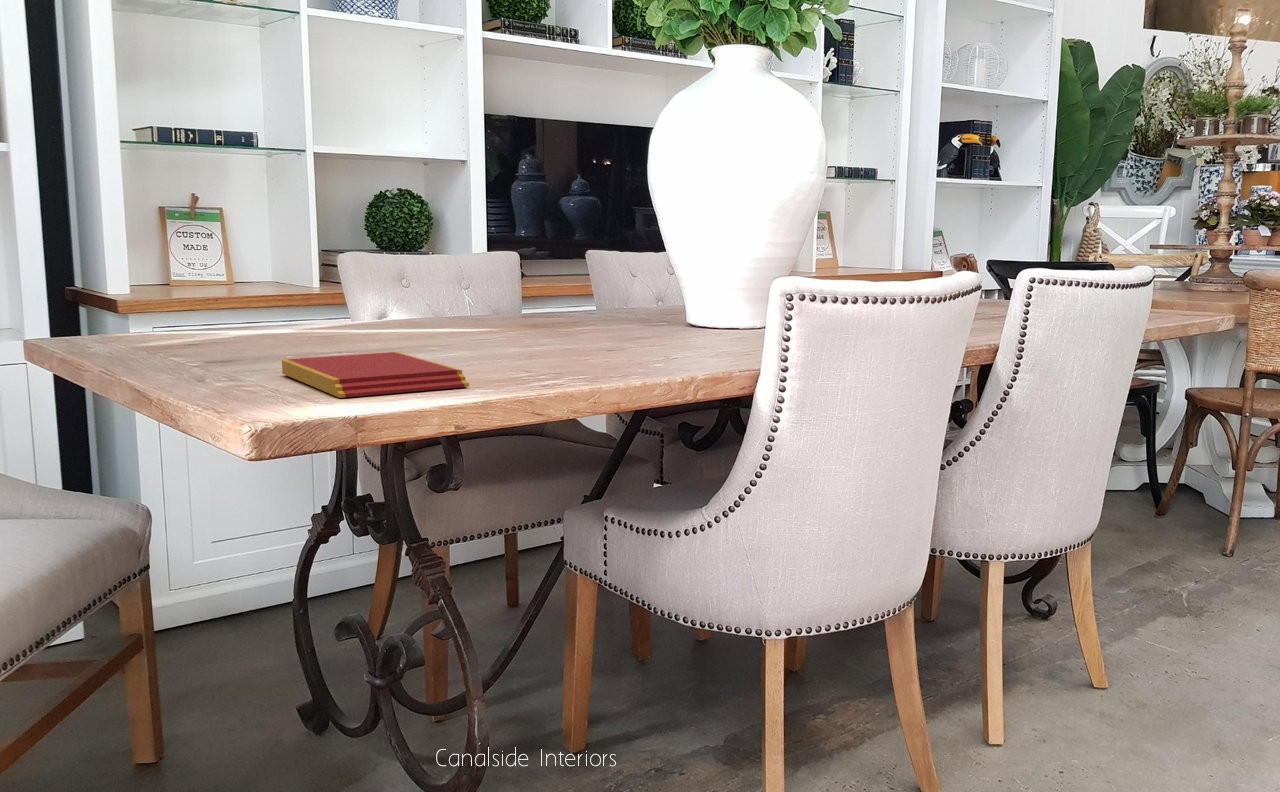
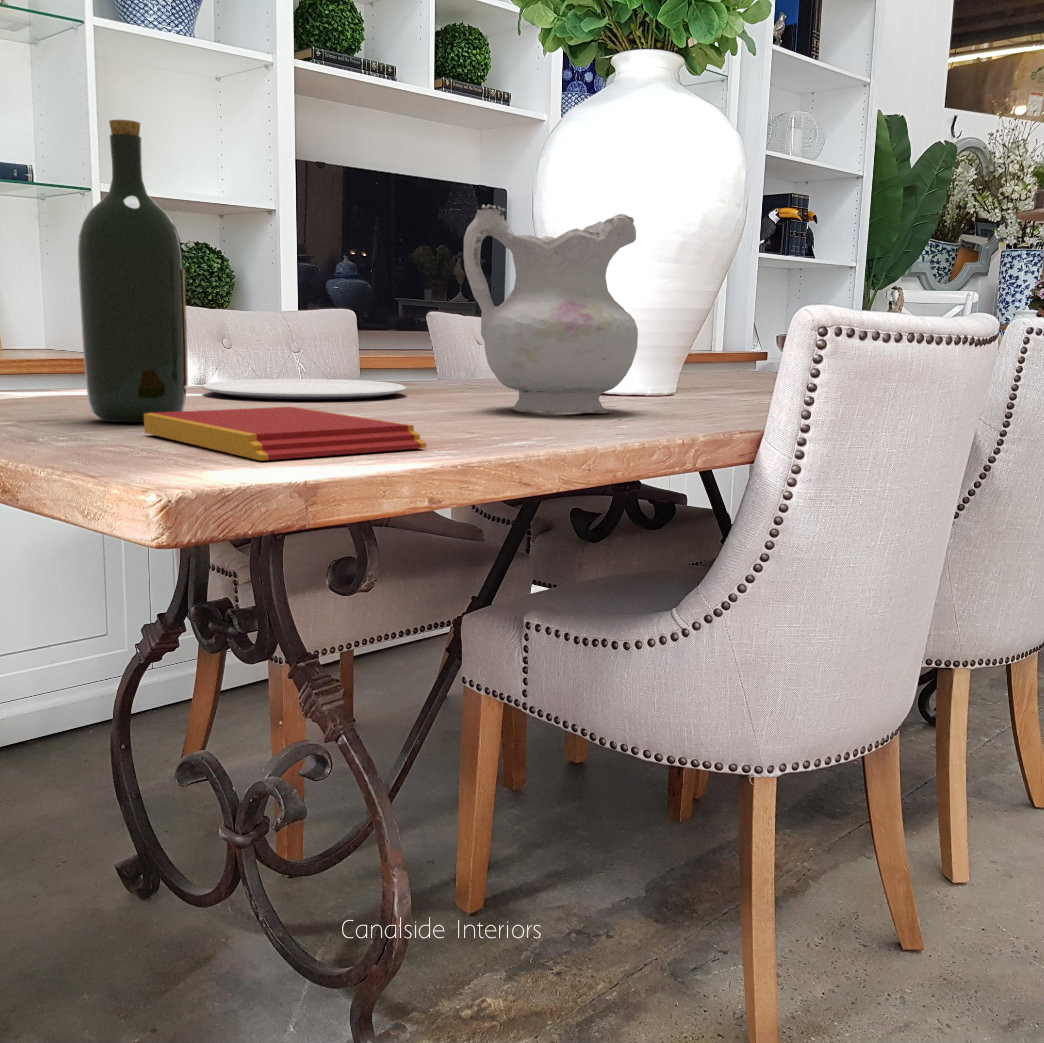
wine bottle: none [246,145,326,363] -> present [78,120,188,422]
ceramic pitcher: none [546,188,688,352] -> present [464,204,638,414]
plate: none [362,318,526,338] -> present [203,379,407,400]

